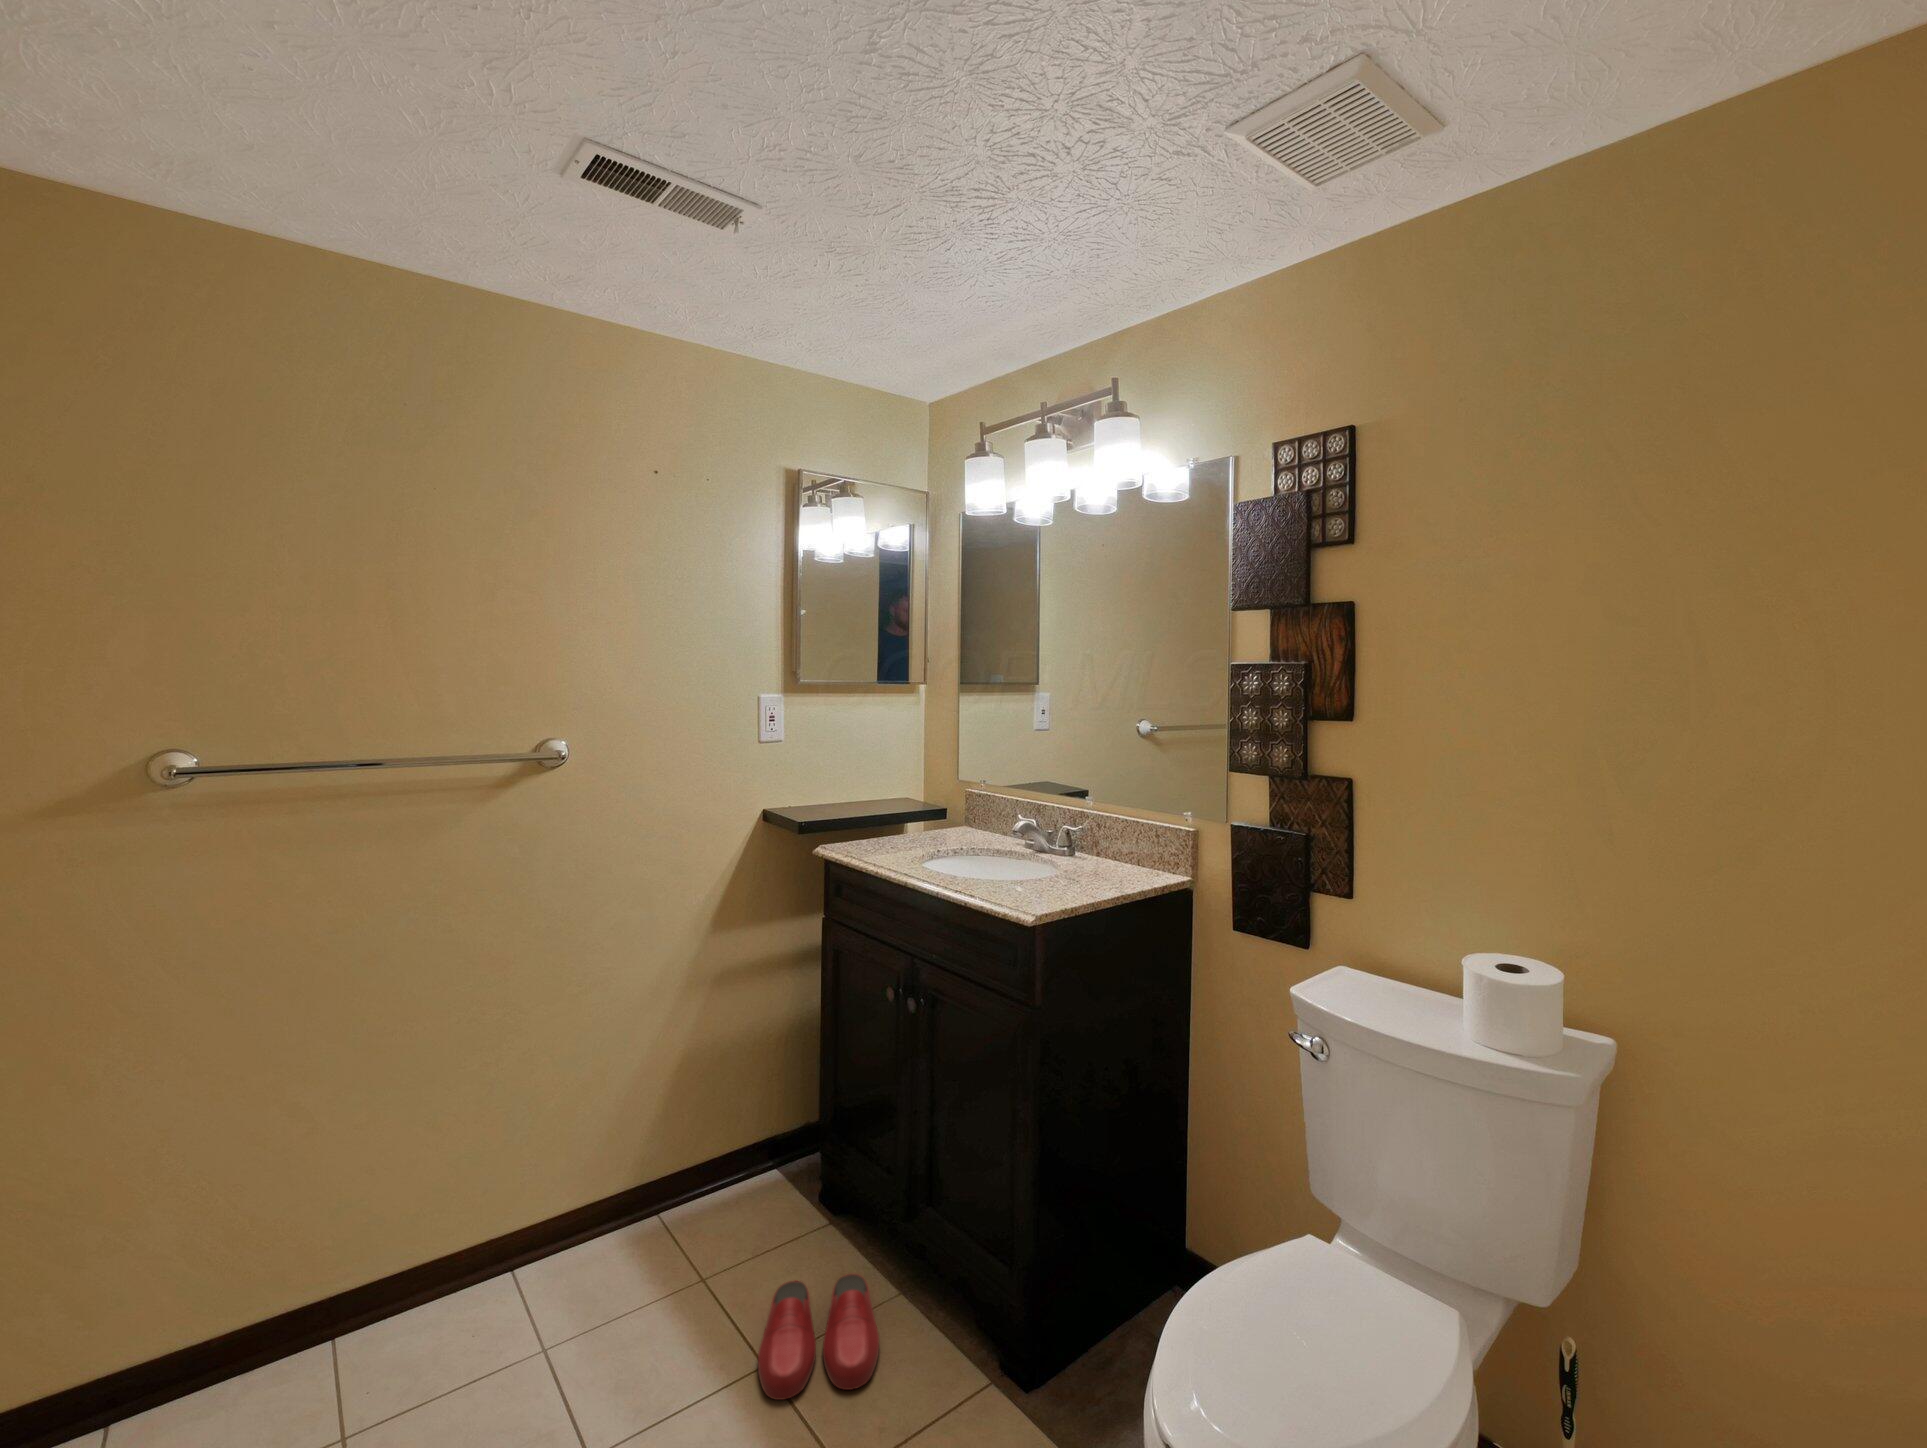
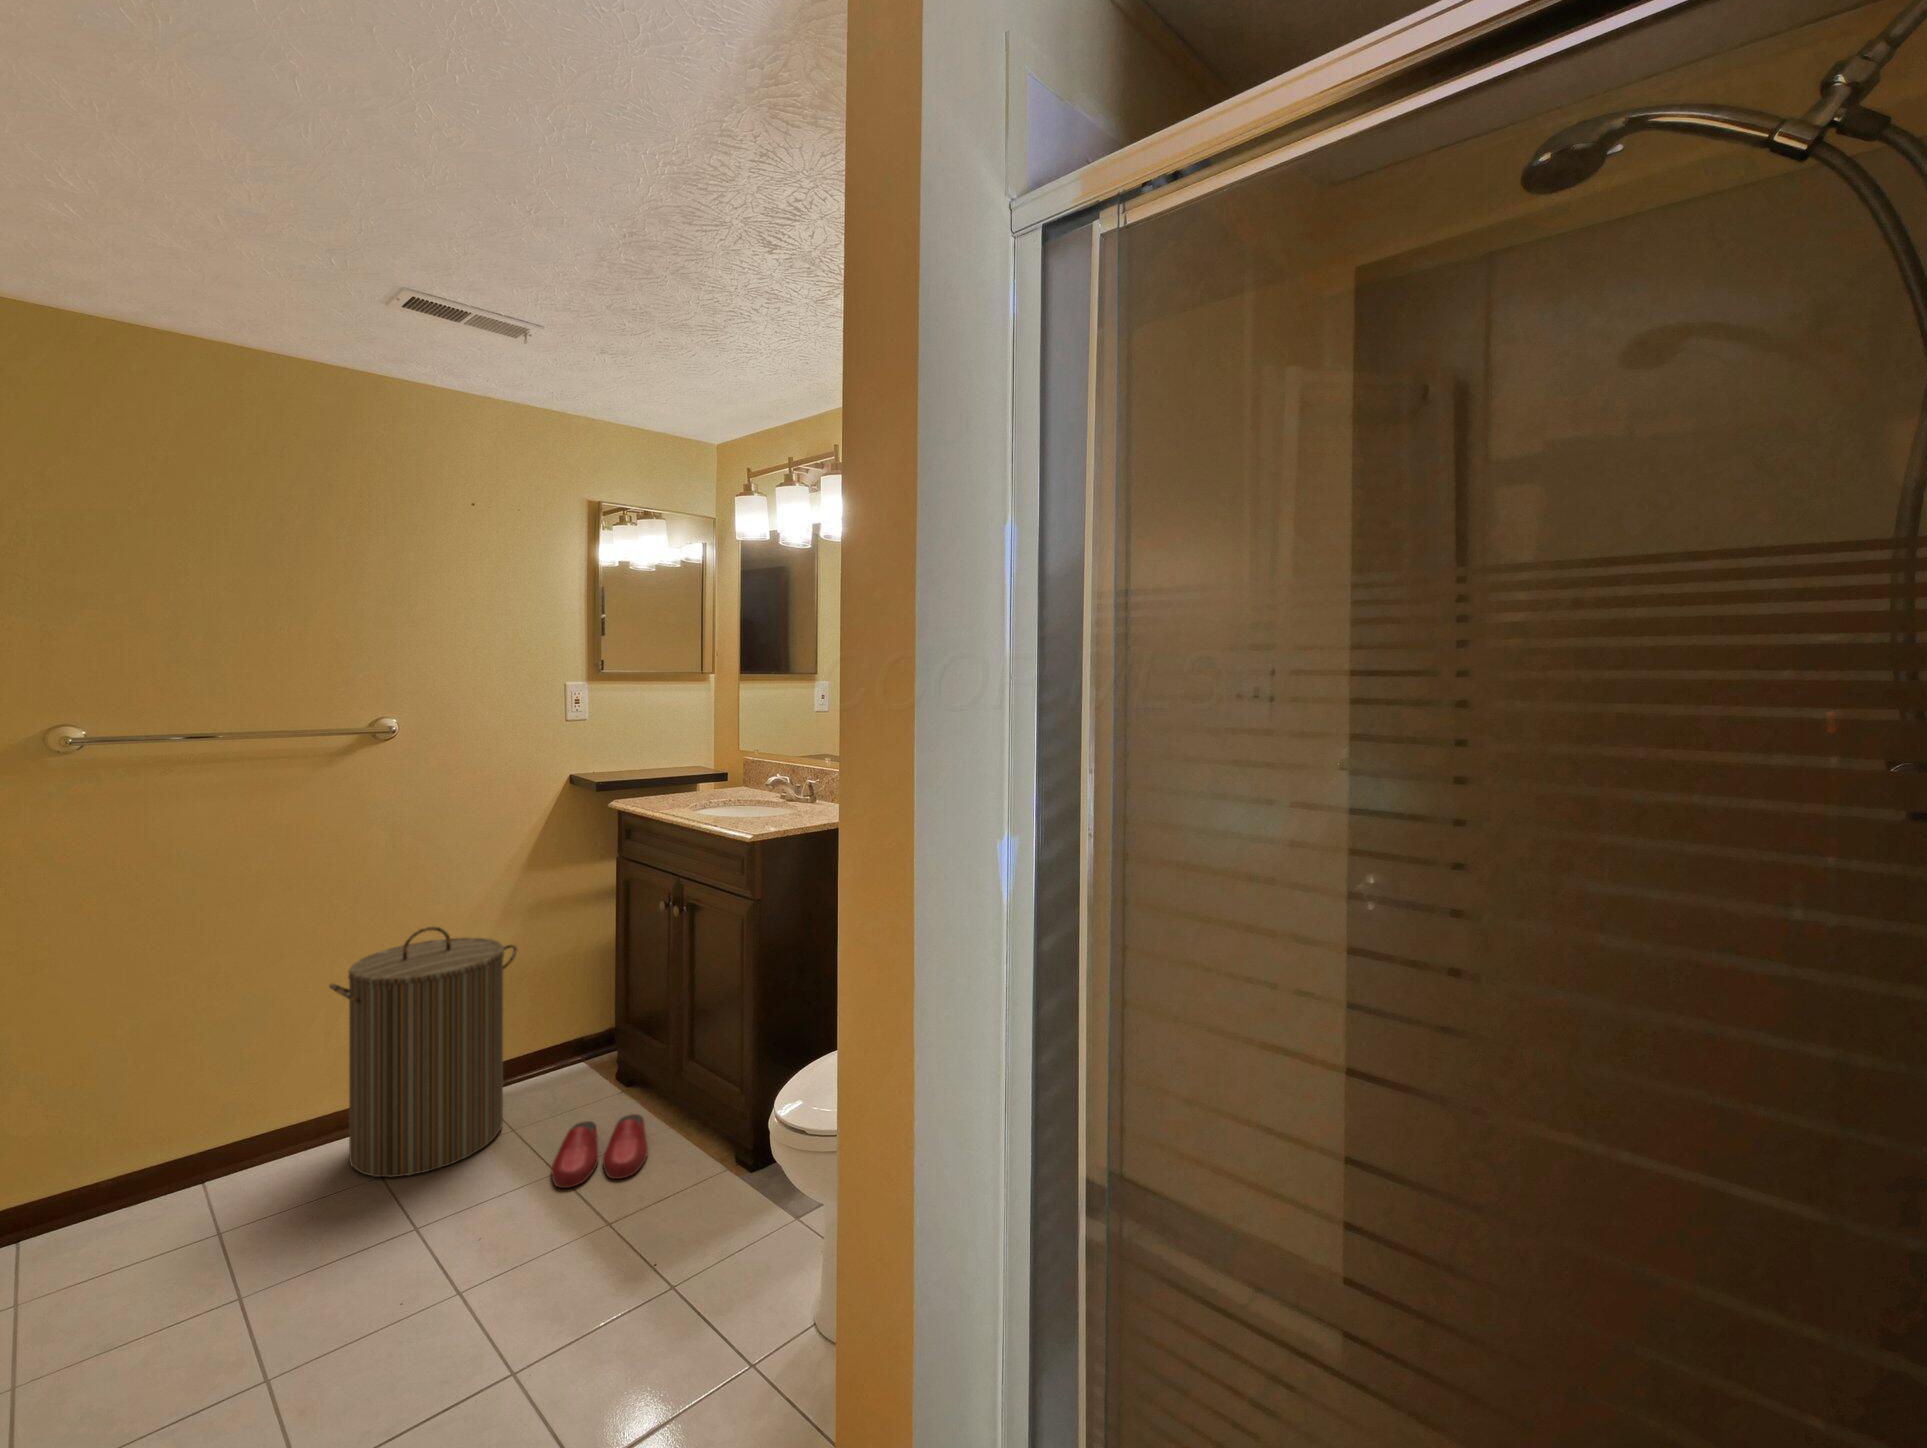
laundry hamper: none [484,1012,707,1352] -> present [330,927,517,1177]

